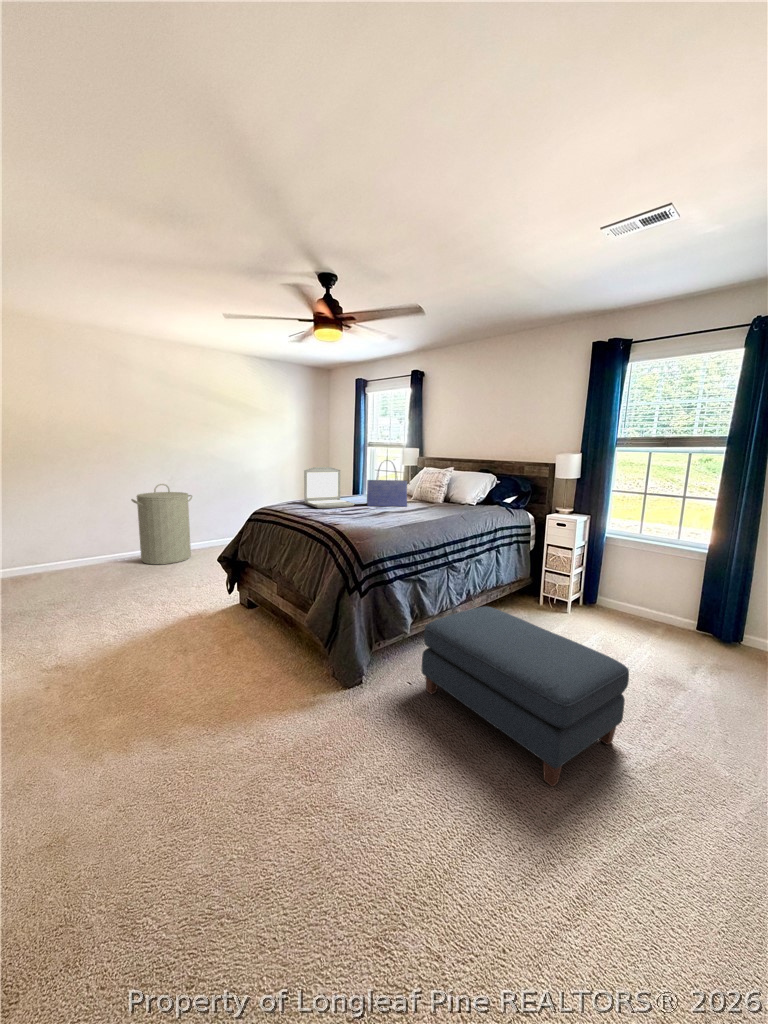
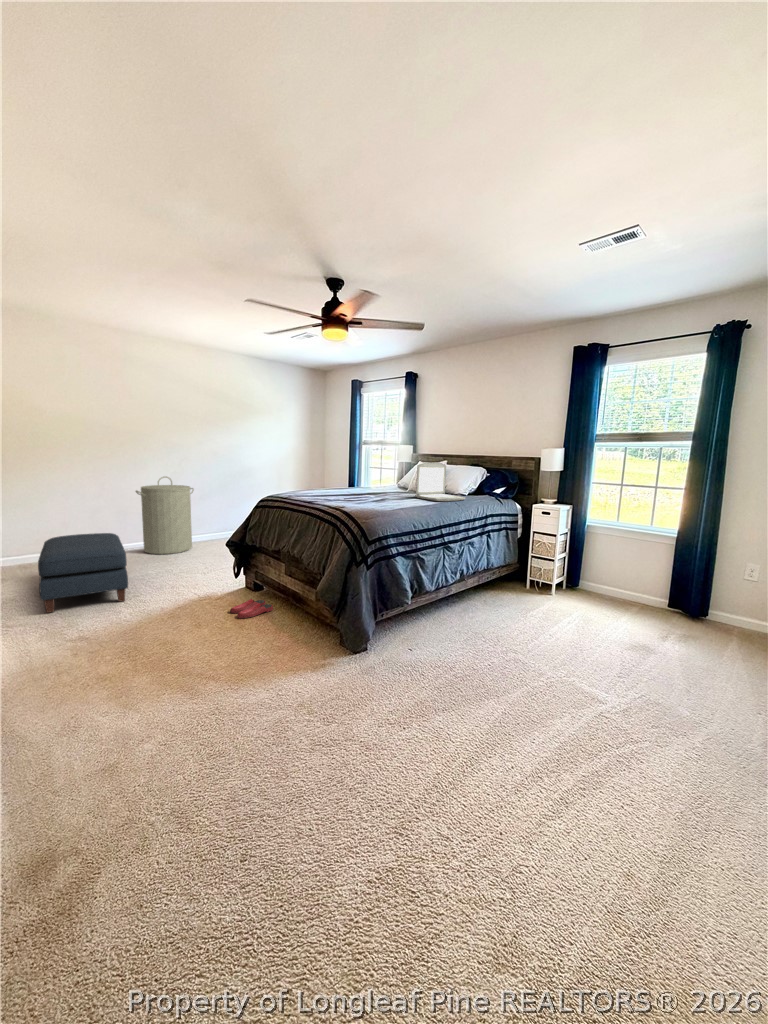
tote bag: present [367,464,410,506] -> none [366,452,407,496]
laptop: present [304,467,354,508] -> present [415,463,466,501]
ottoman: present [422,607,629,787] -> present [38,533,128,613]
slippers: none [220,620,265,643] -> present [230,599,273,618]

